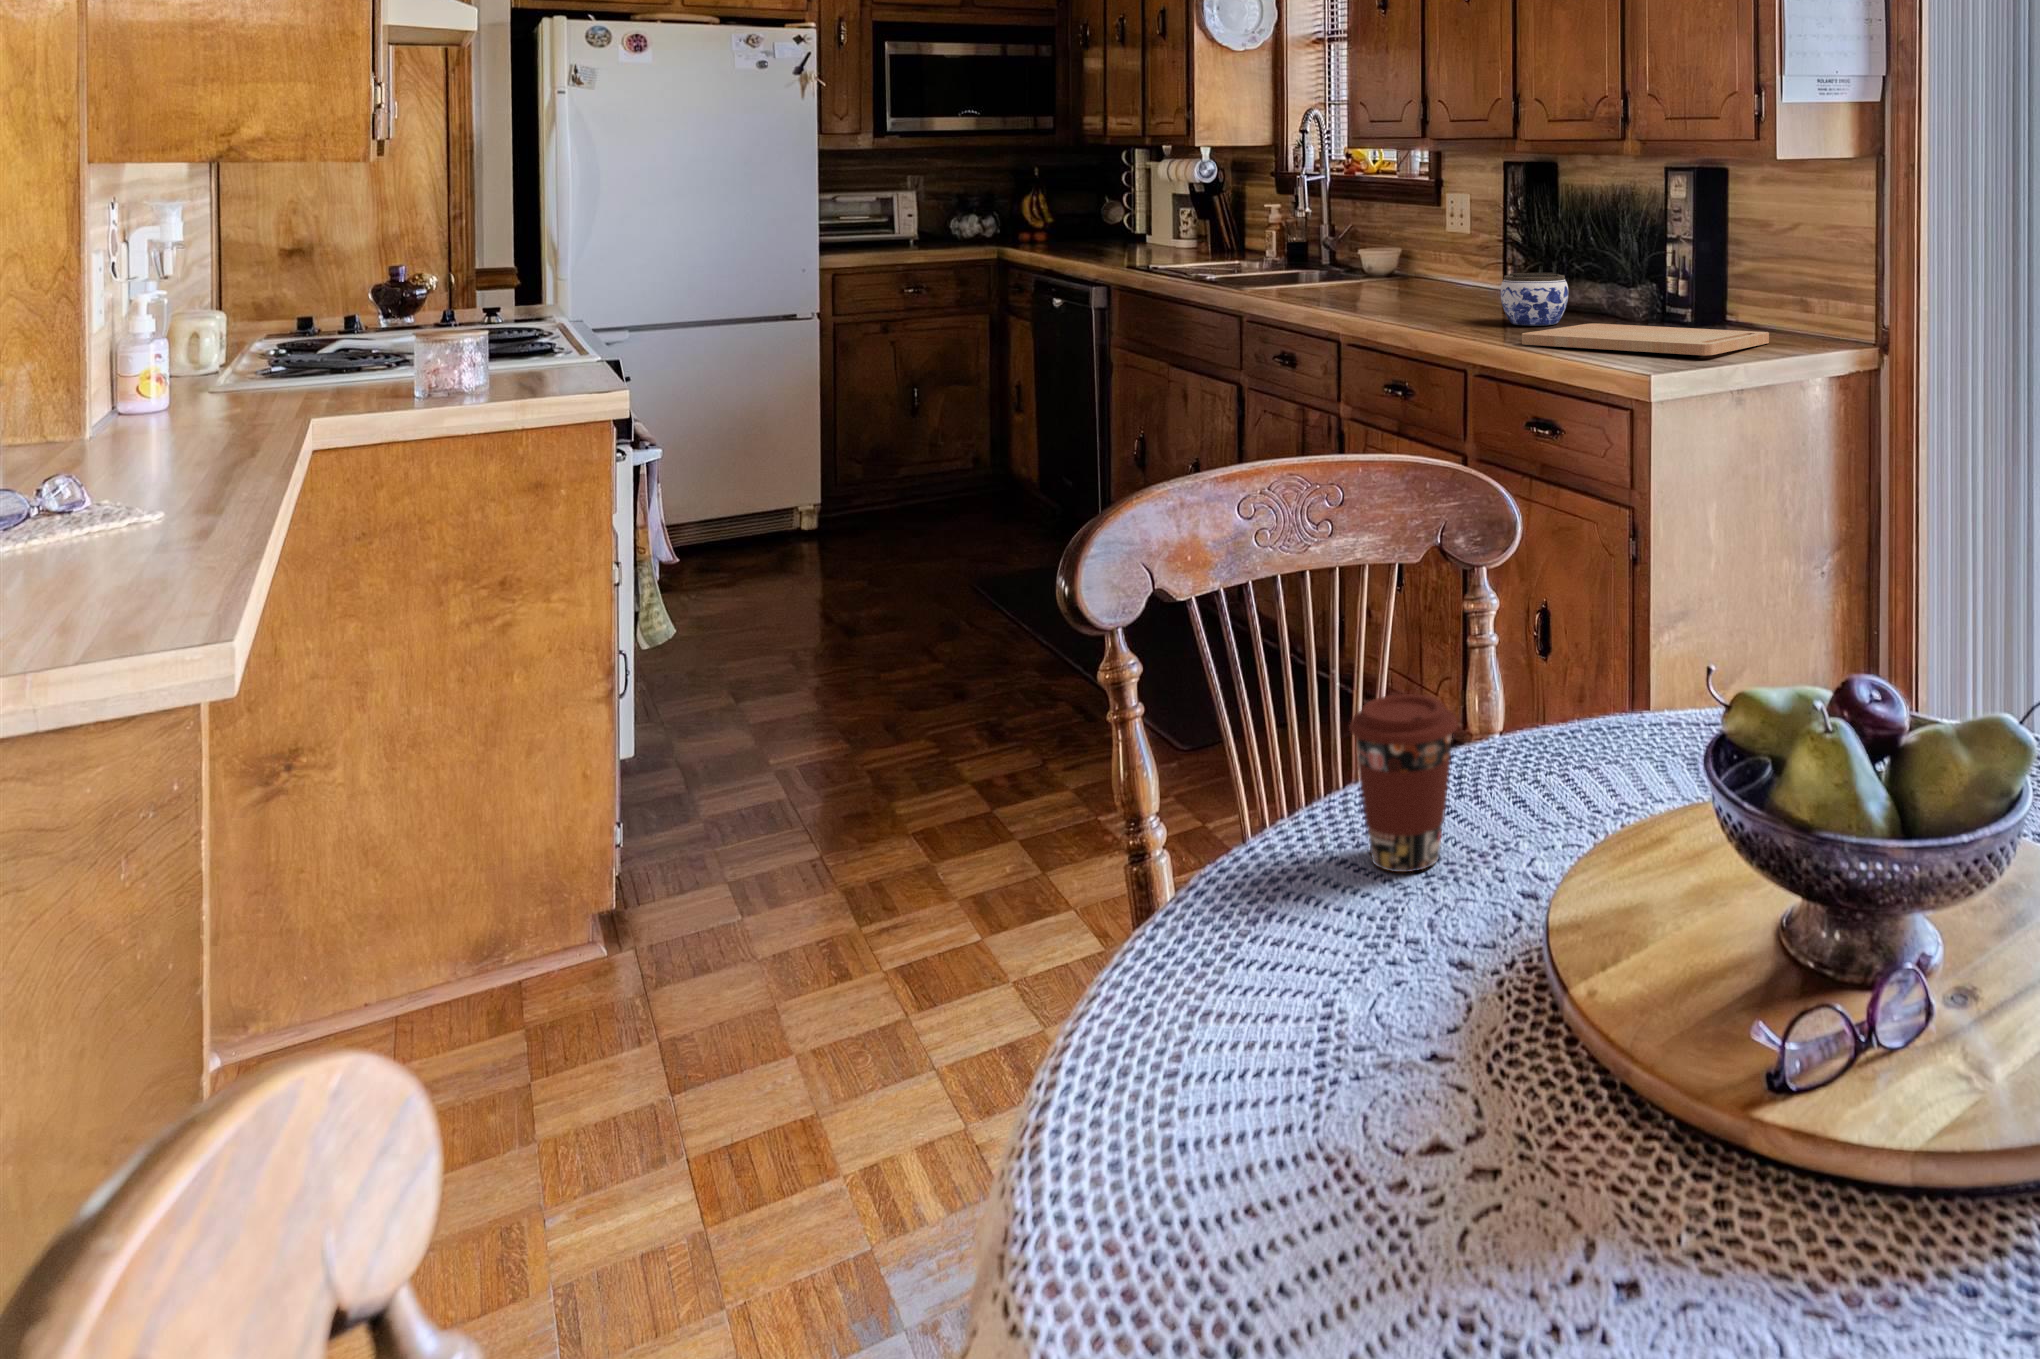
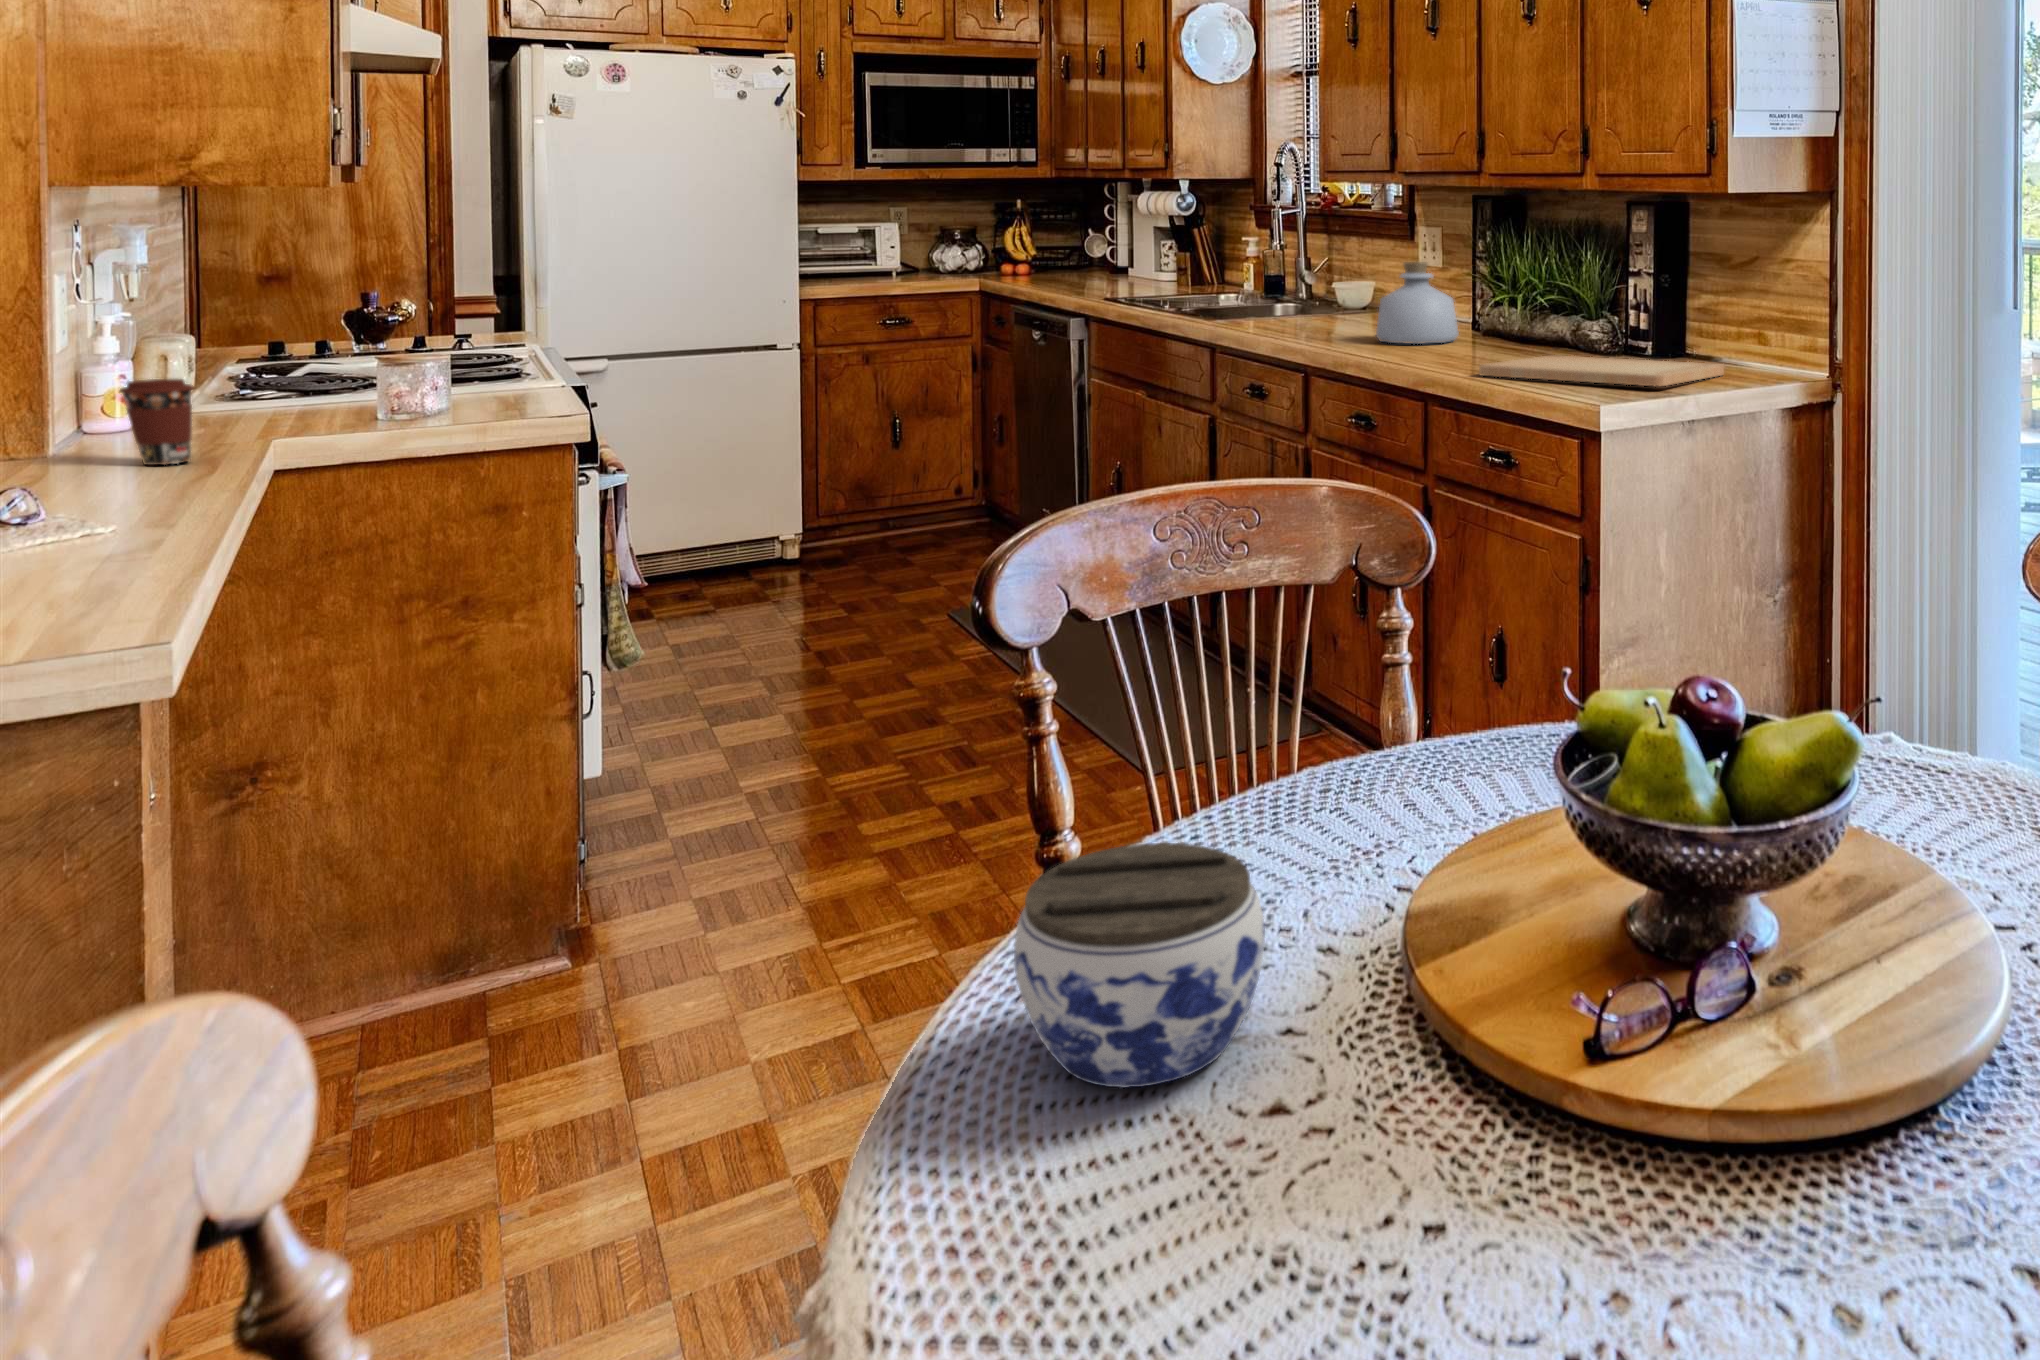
bottle: none [1410,229,1493,311] -> present [1376,262,1458,344]
jar: present [1500,273,1568,325] -> present [1014,843,1265,1088]
coffee cup: present [1349,694,1458,872] -> present [120,379,193,465]

